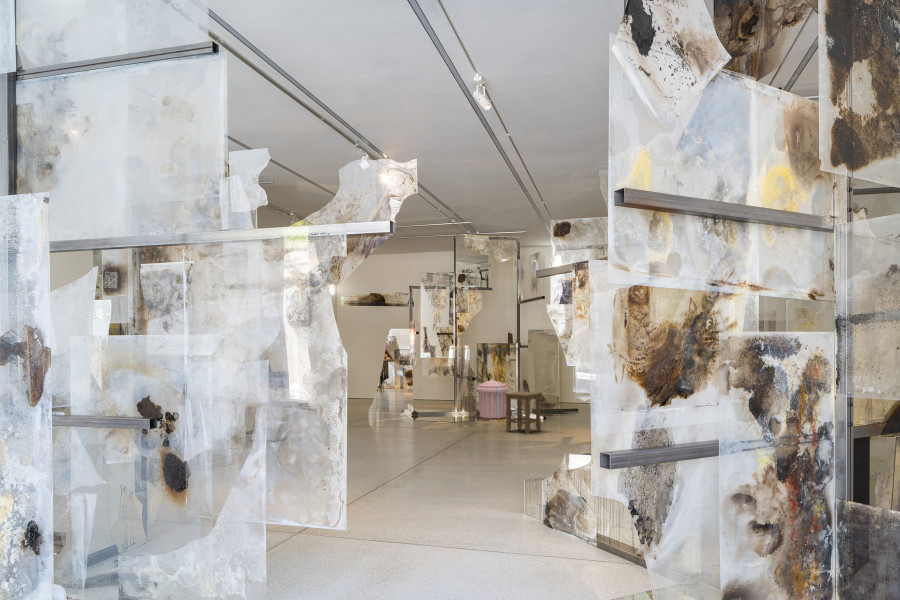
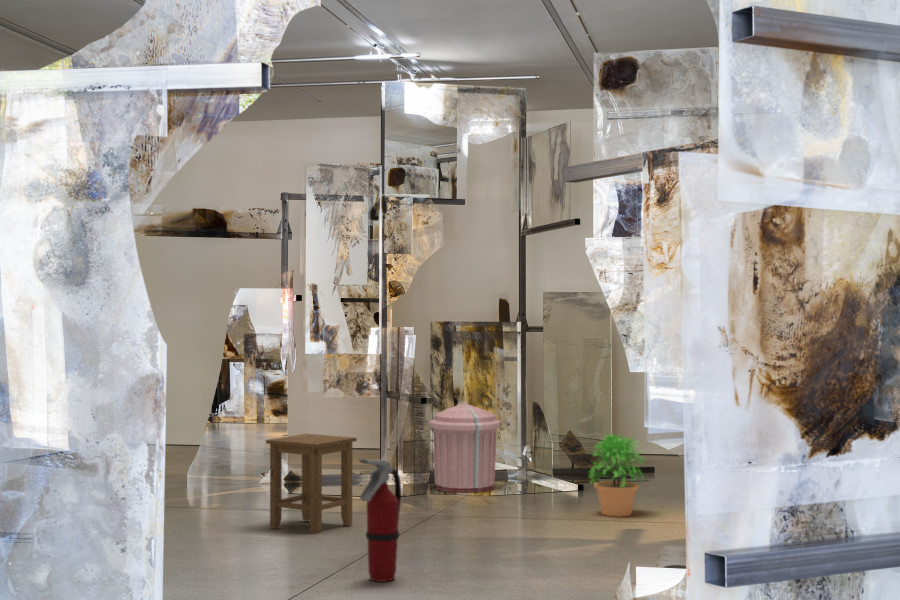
stool: present [505,391,542,434] -> present [266,434,357,534]
potted plant: none [544,392,572,429] -> present [590,434,643,516]
fire extinguisher: none [442,399,460,450] -> present [359,459,401,582]

